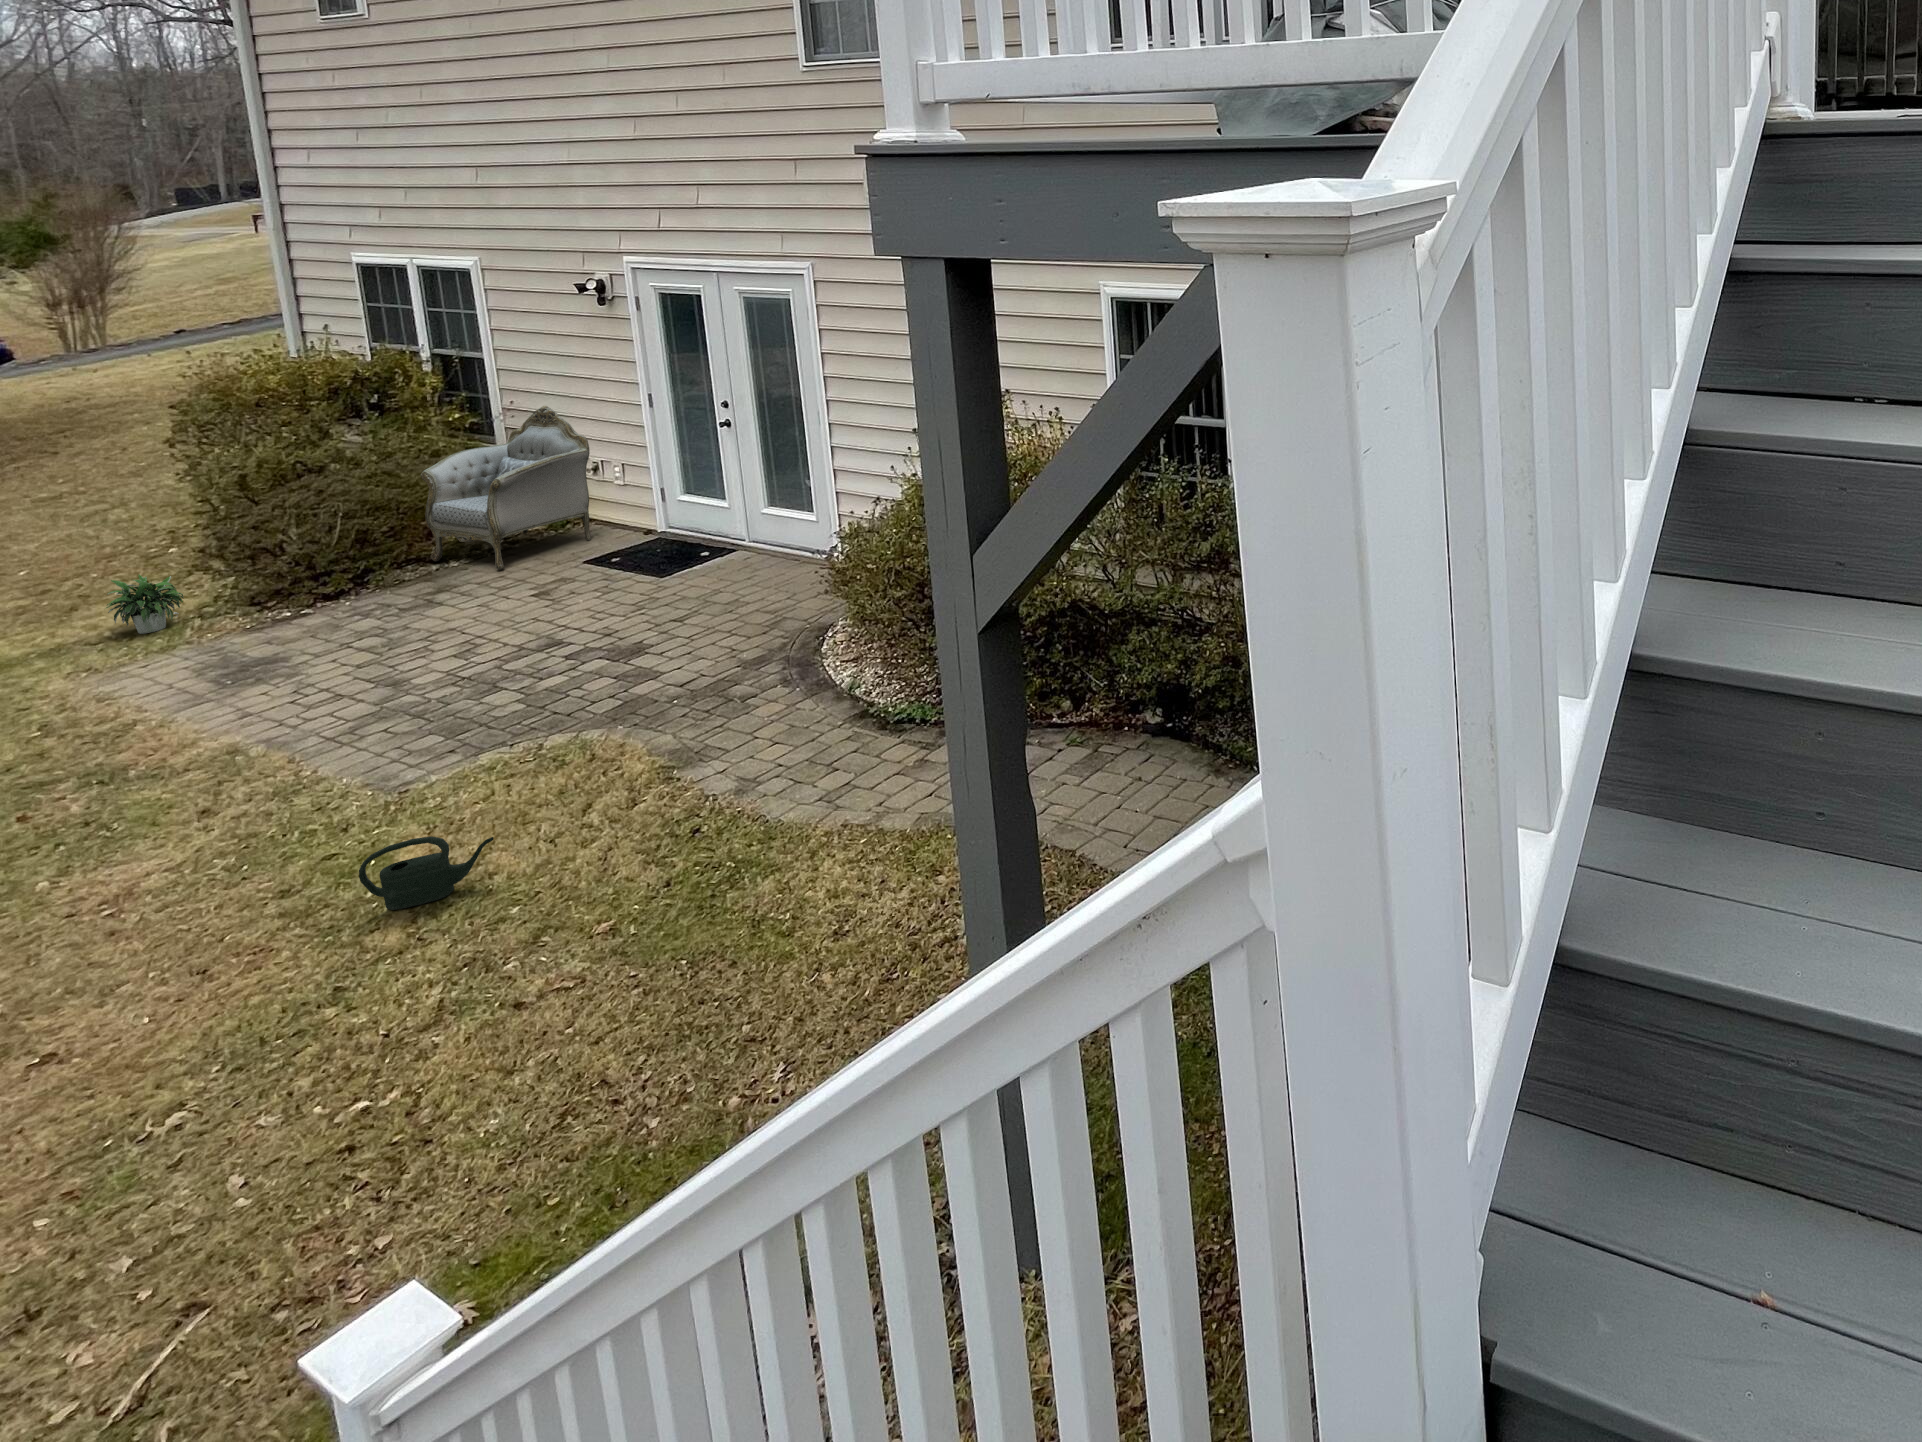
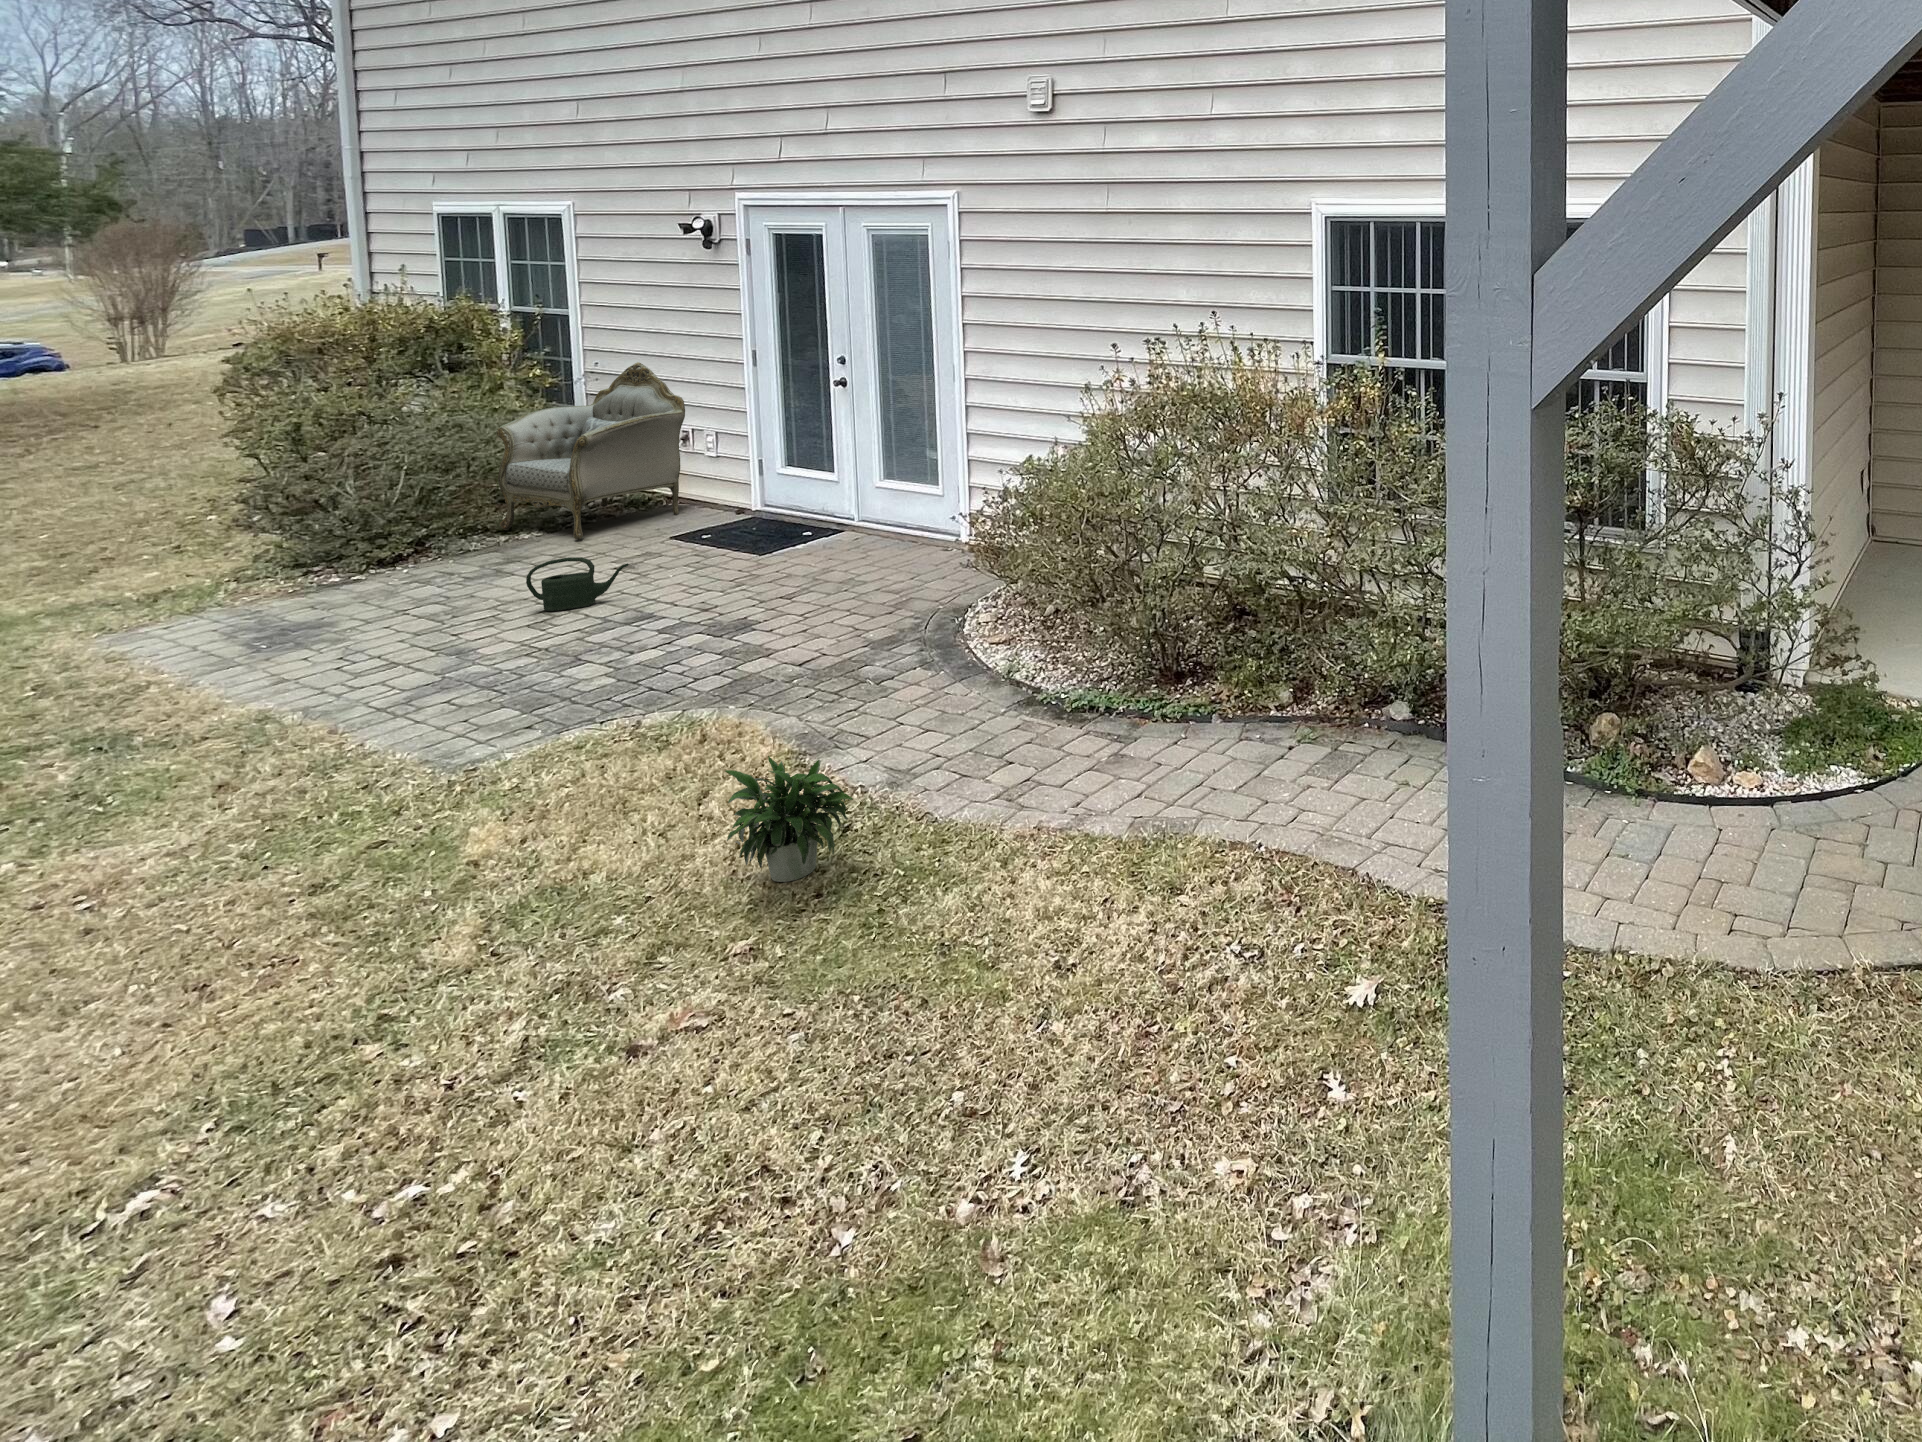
potted plant: present [106,574,184,634] -> present [725,756,853,882]
watering can: present [359,836,493,910] -> present [526,557,628,611]

